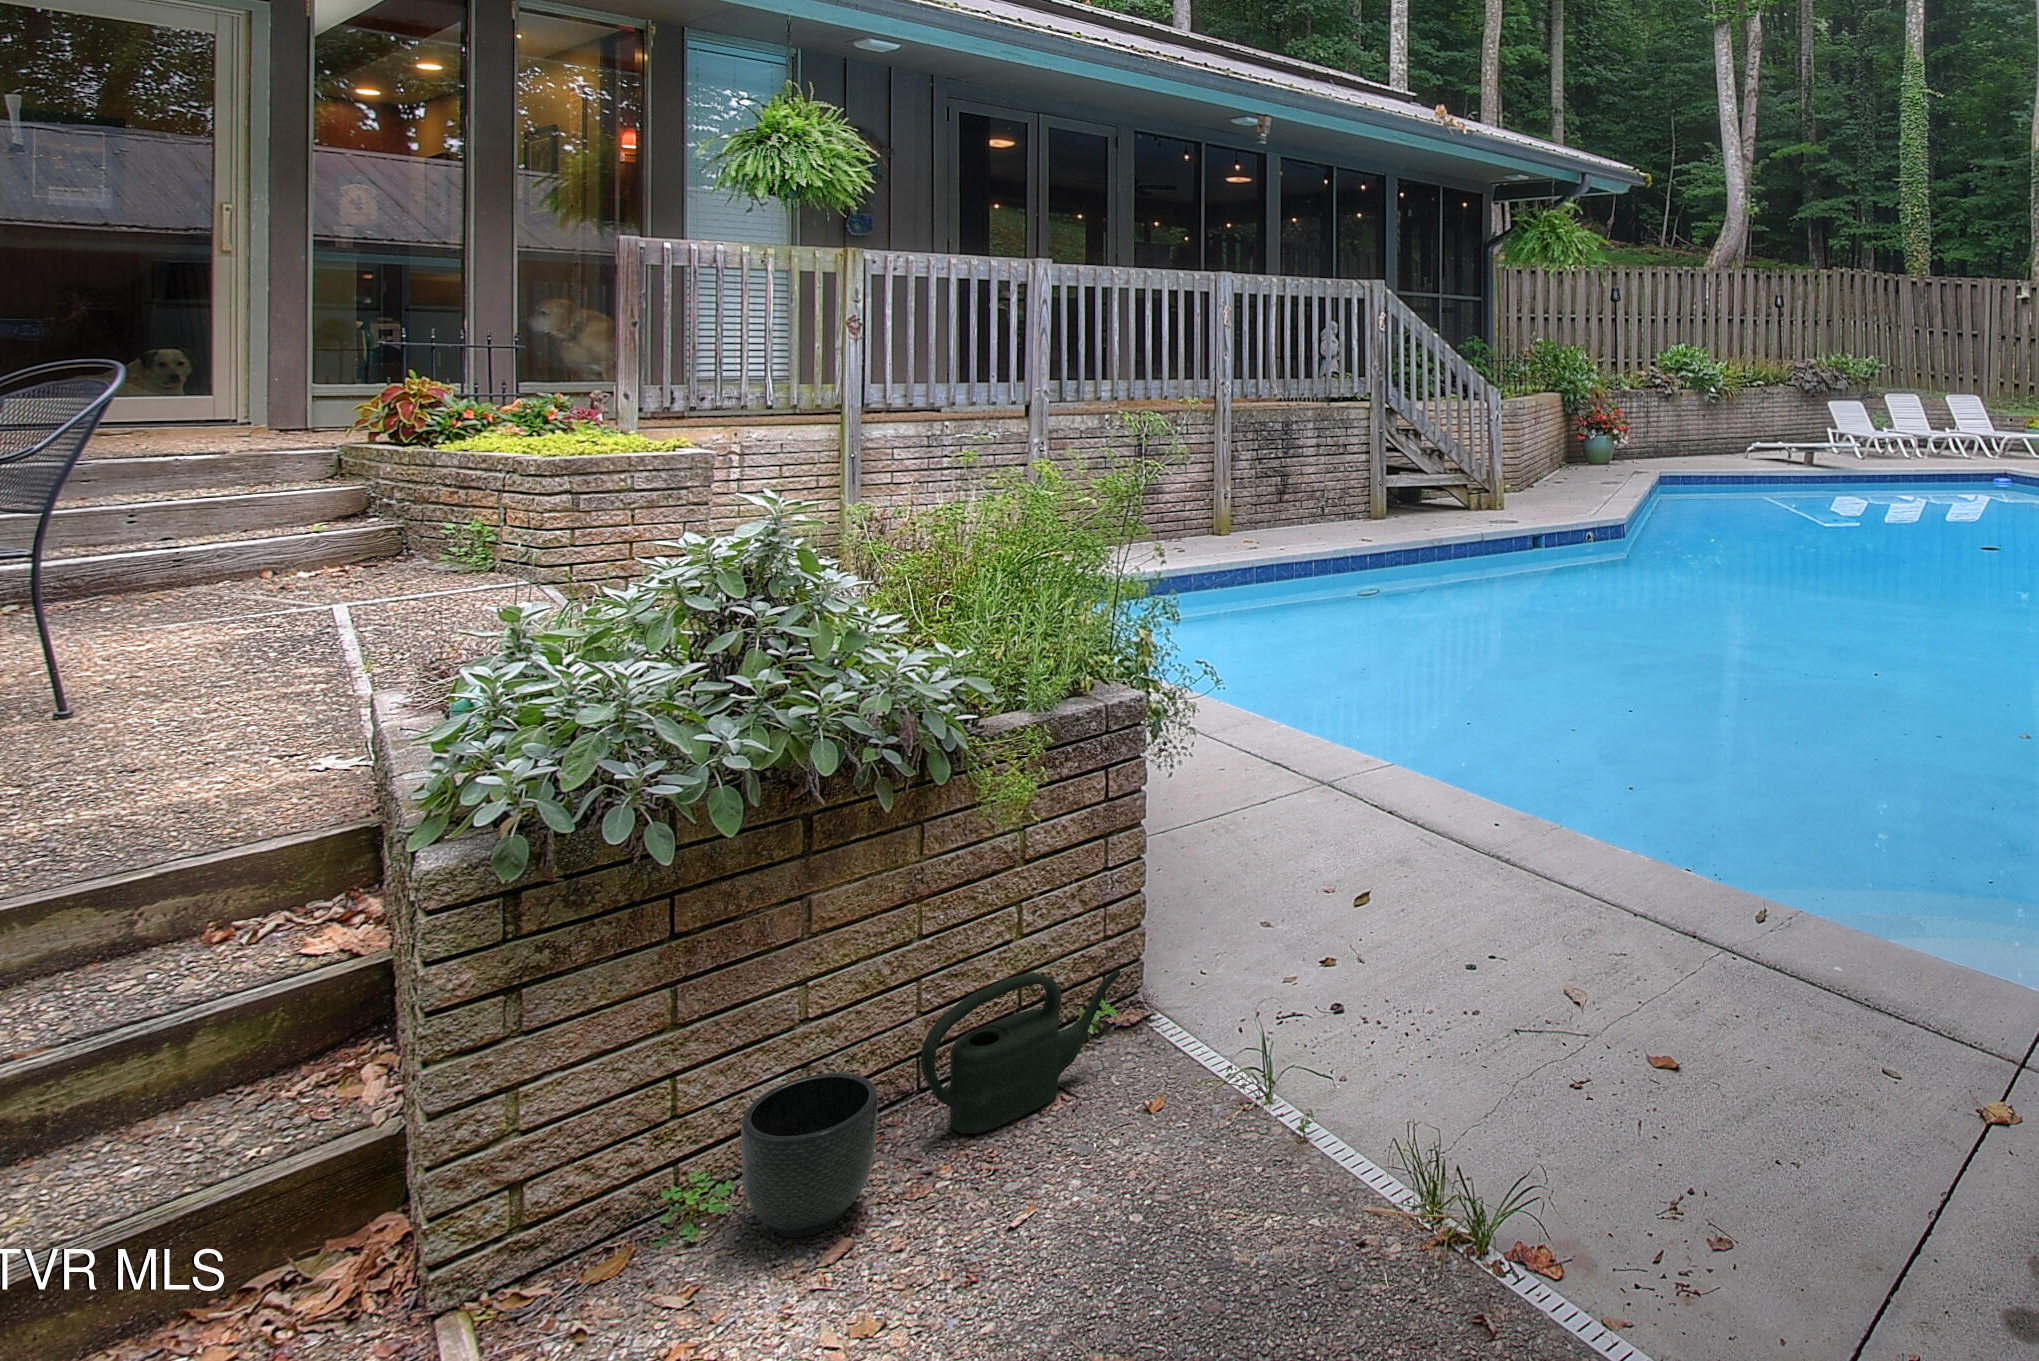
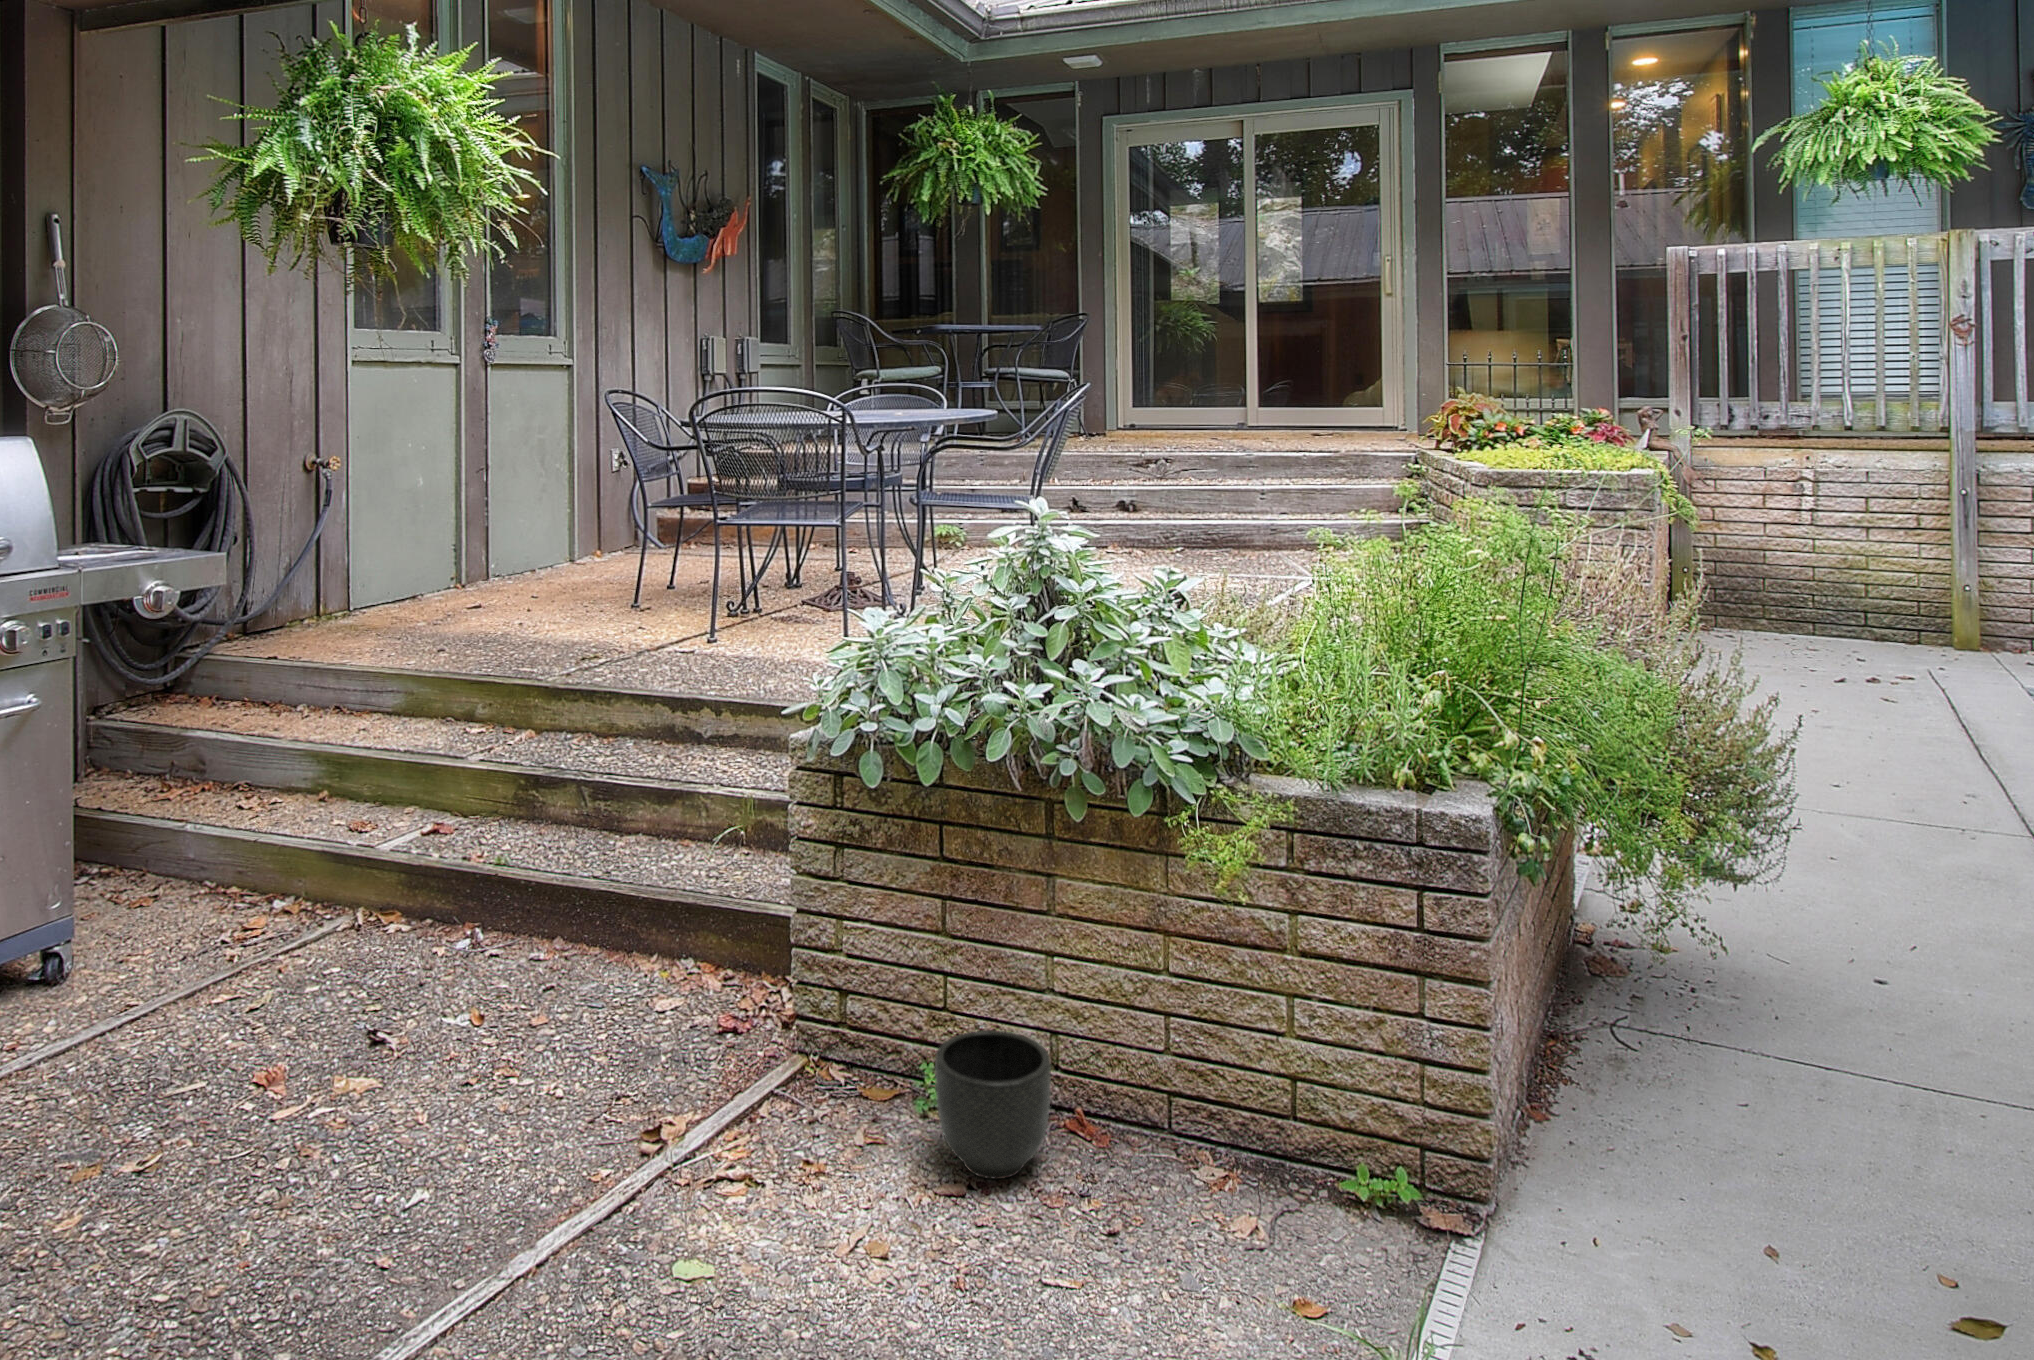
watering can: present [921,970,1120,1134] -> none [1121,1047,1375,1225]

